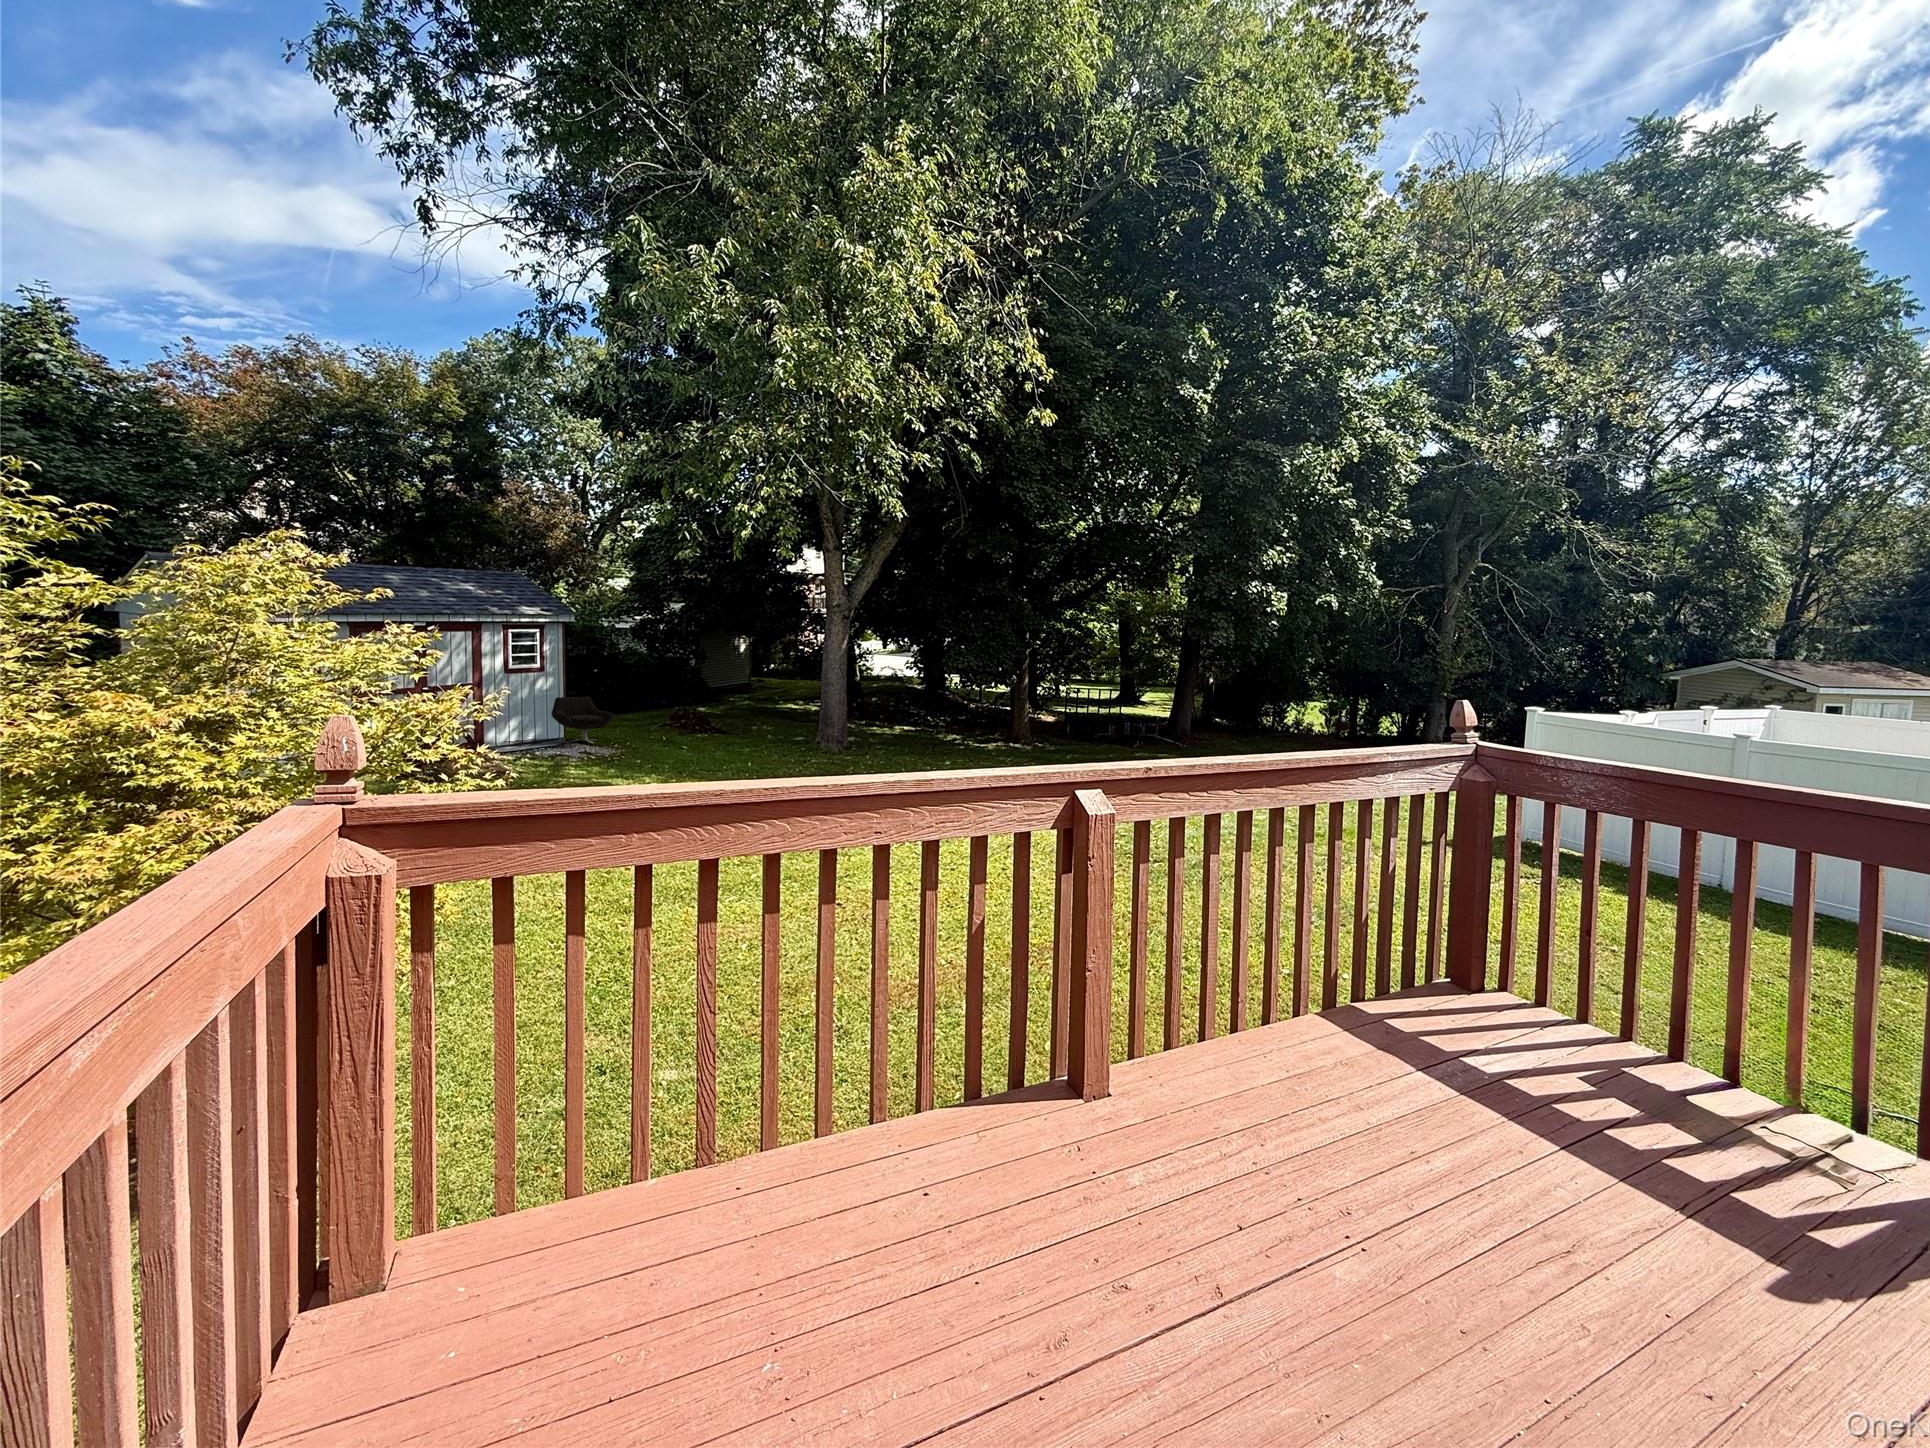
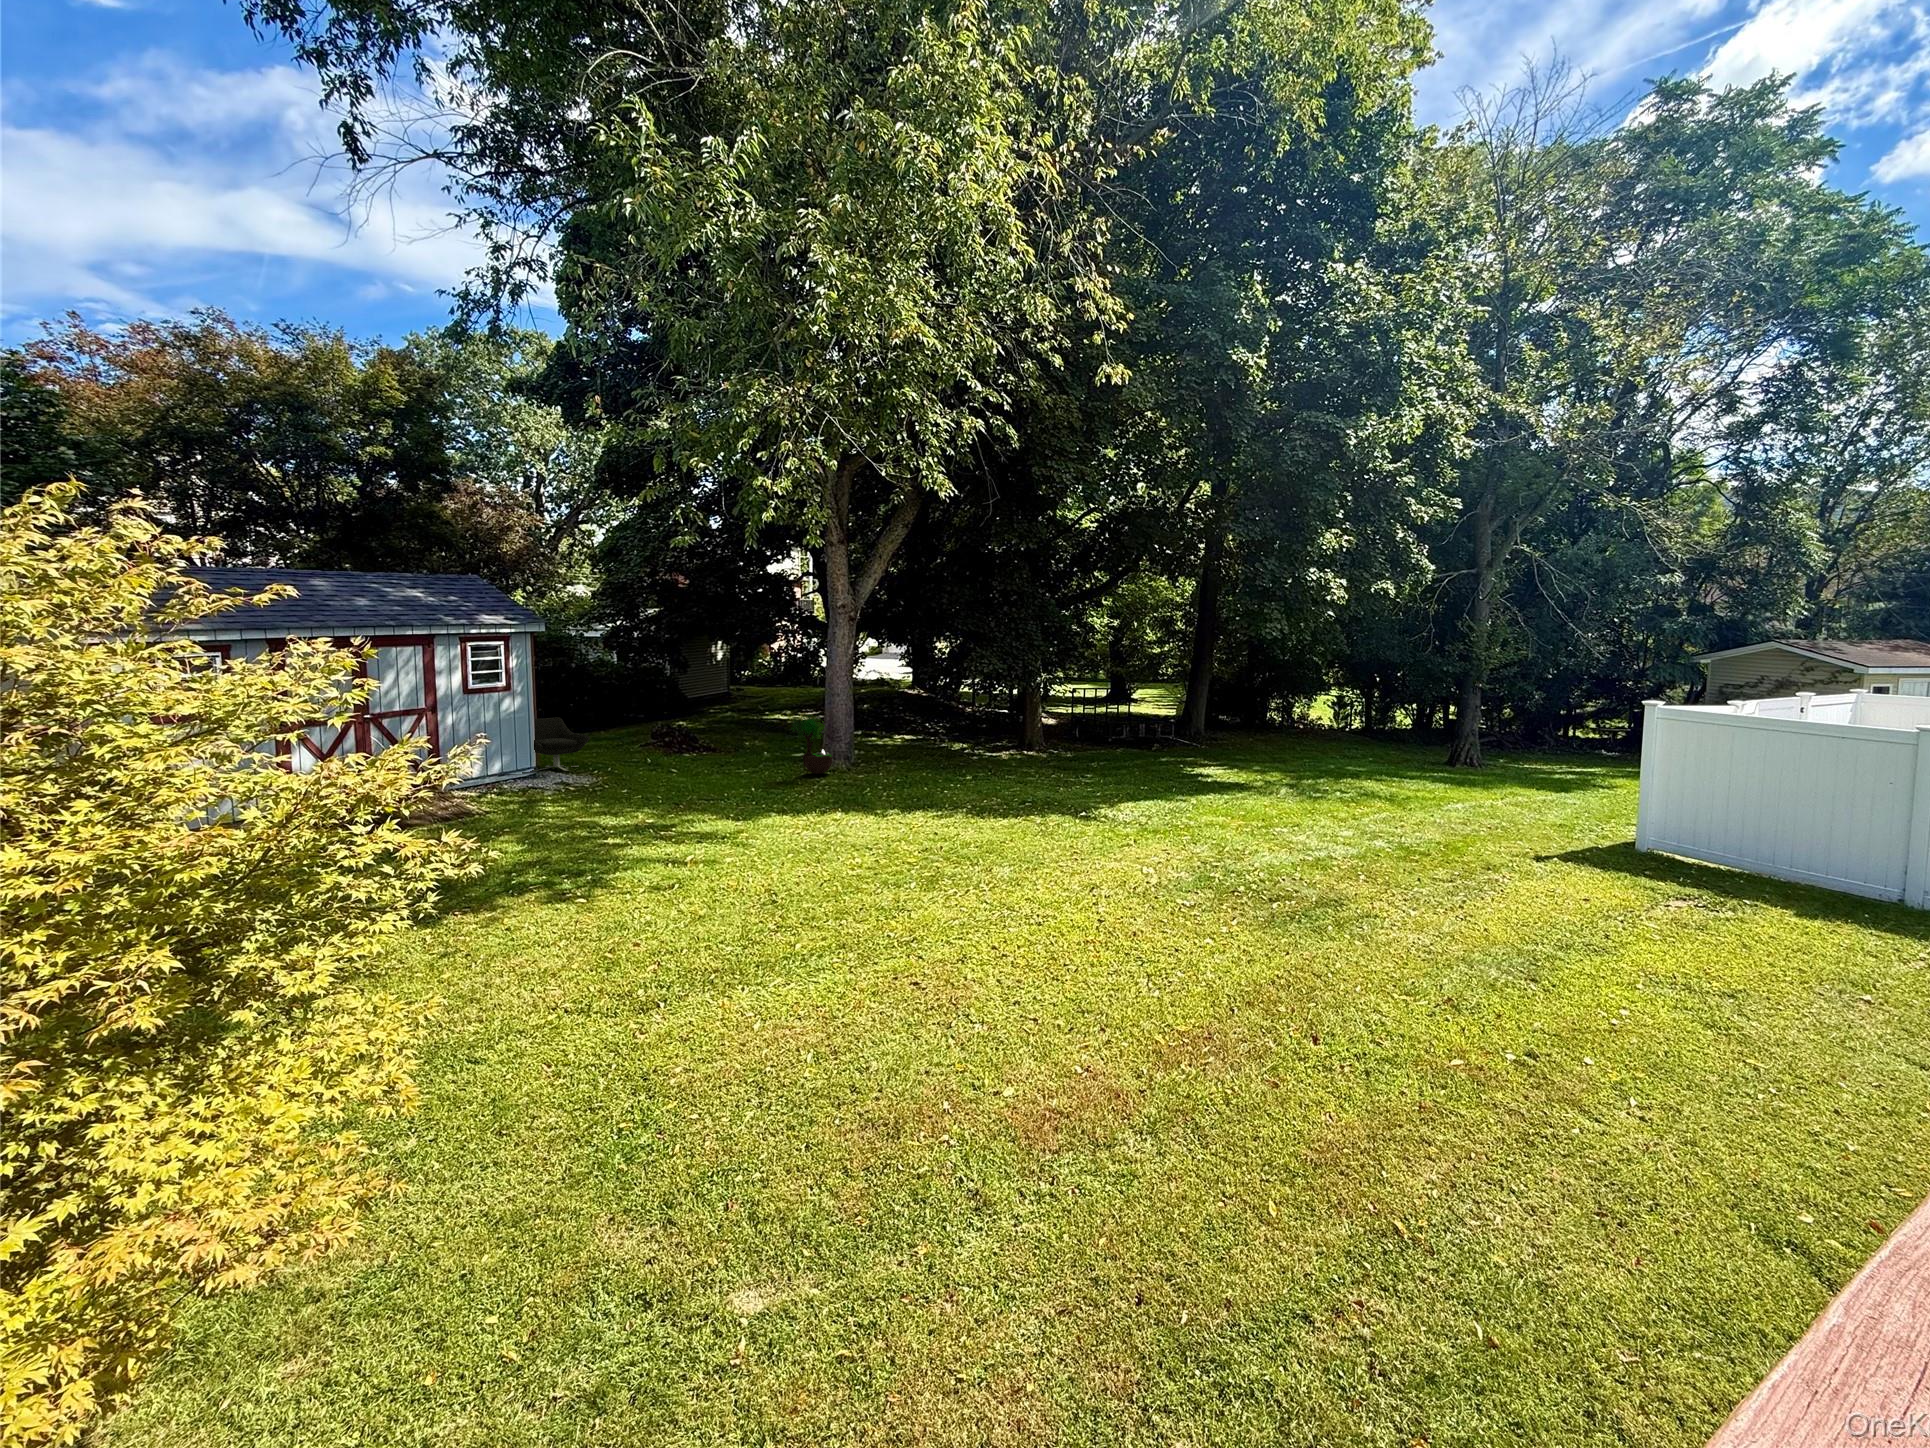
potted tree: present [1331,698,1351,733] -> present [791,714,832,774]

